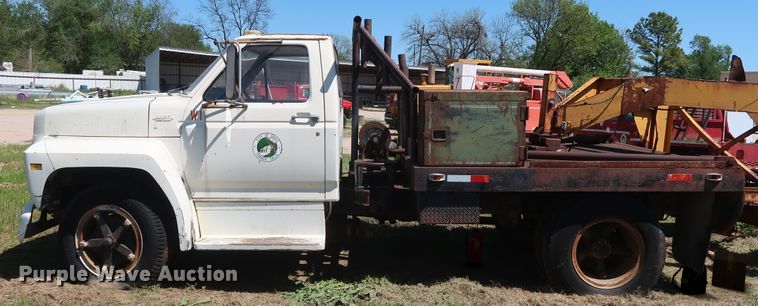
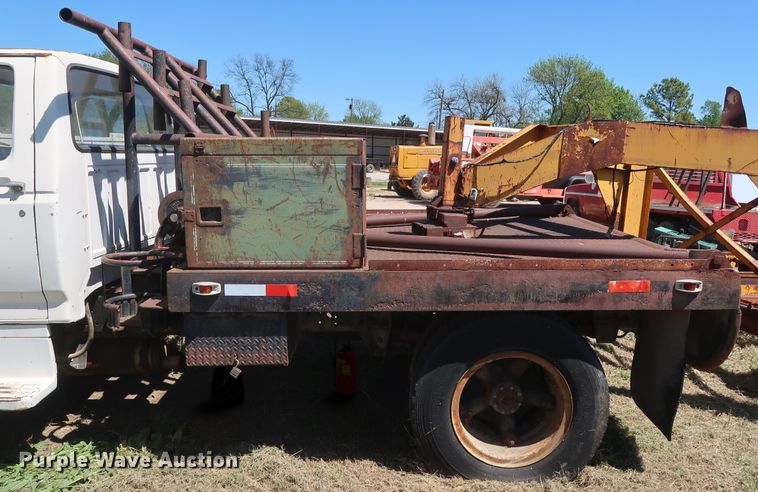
cardboard box: present [711,251,747,291] -> none [688,383,745,455]
backpack: present [672,265,708,295] -> present [211,367,245,405]

